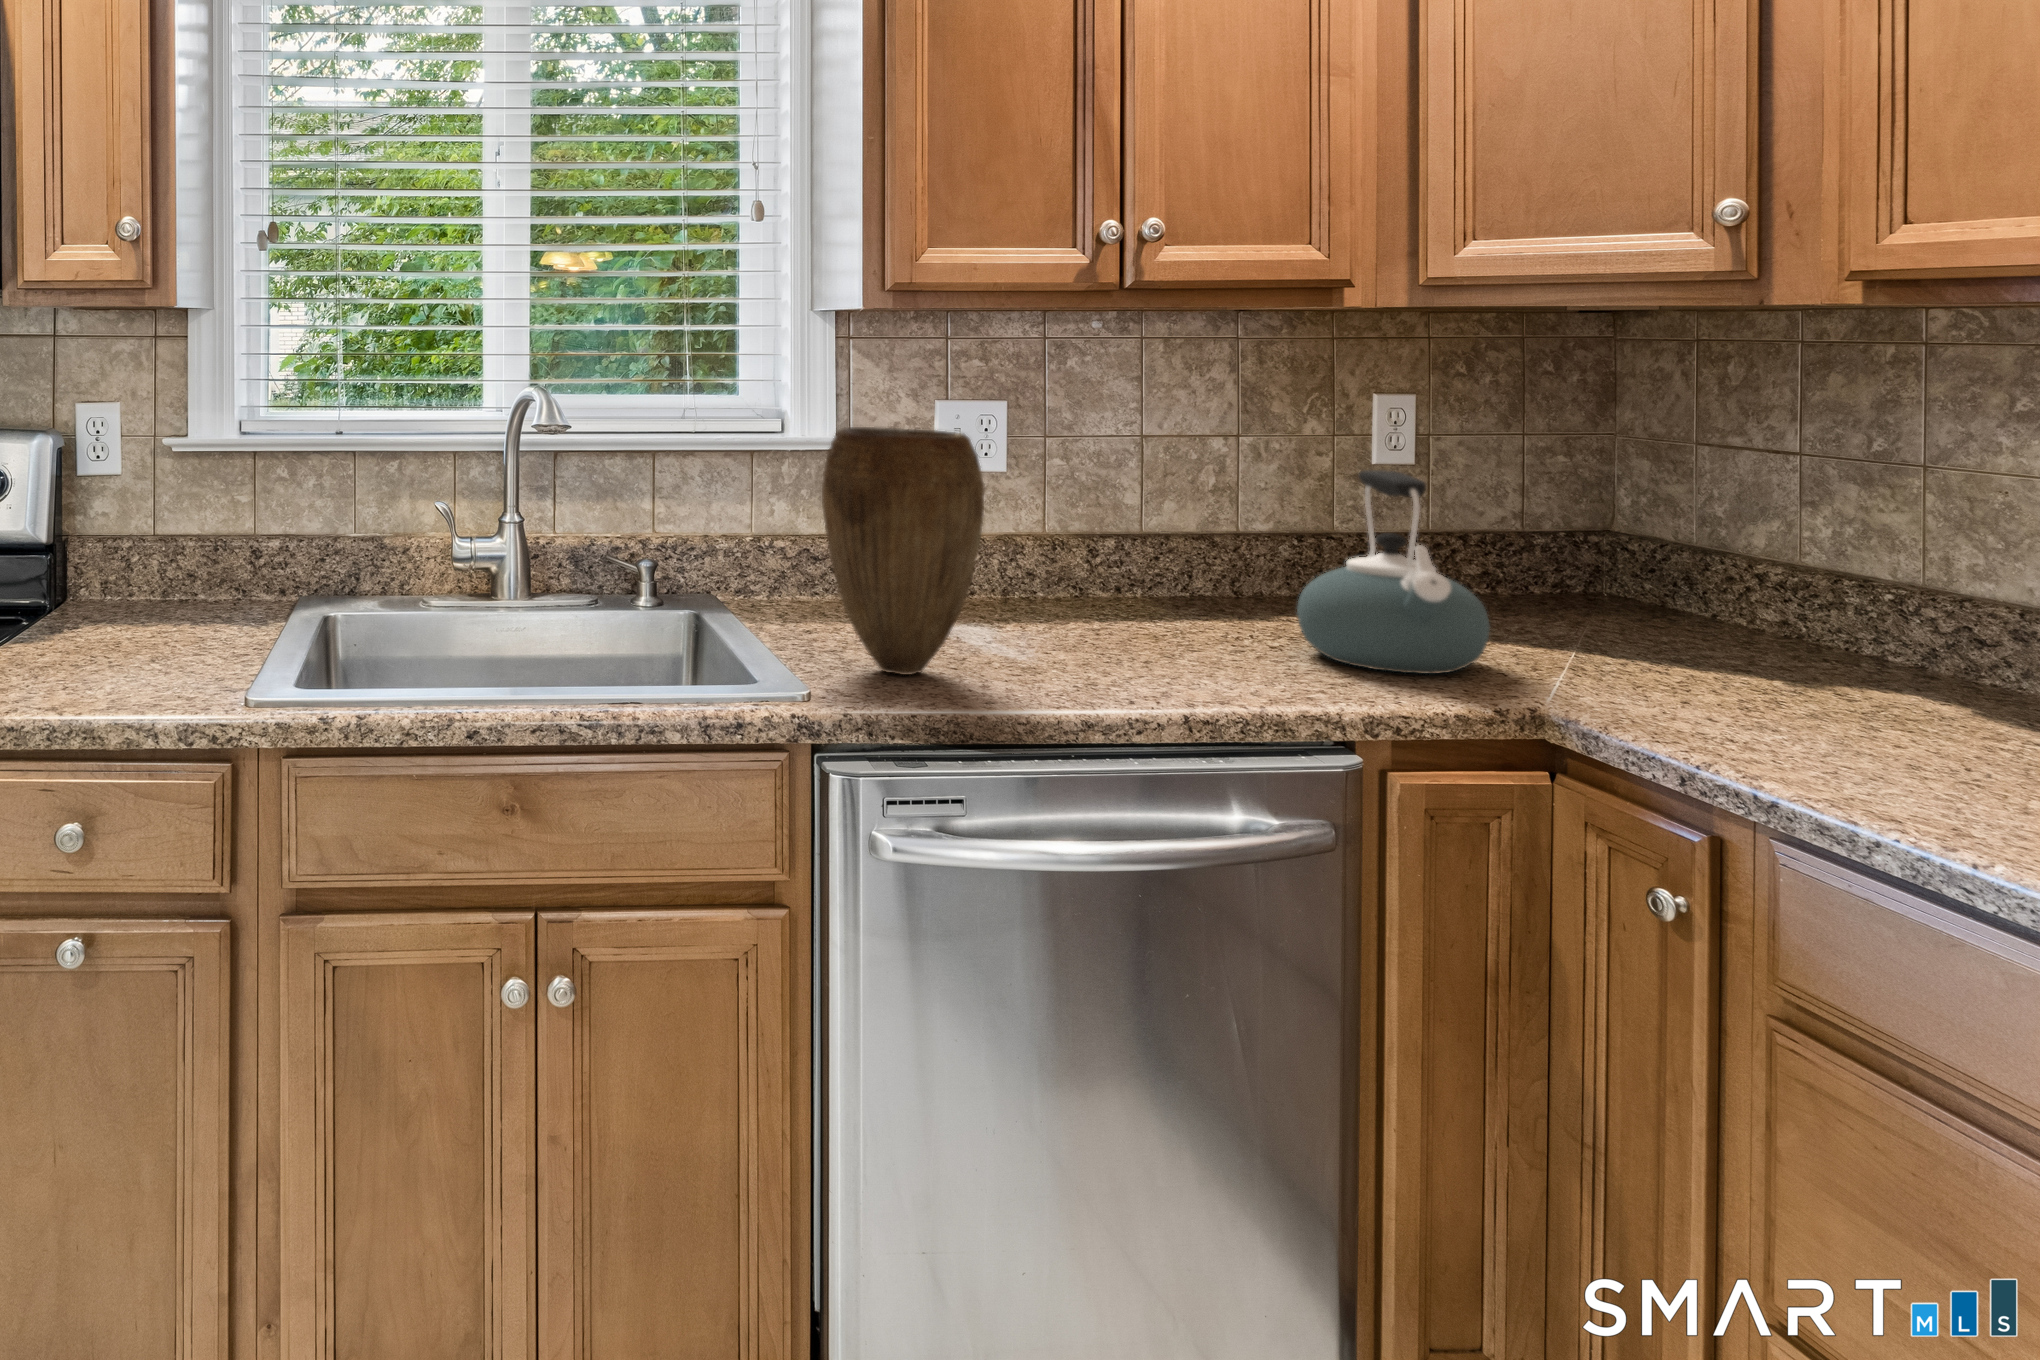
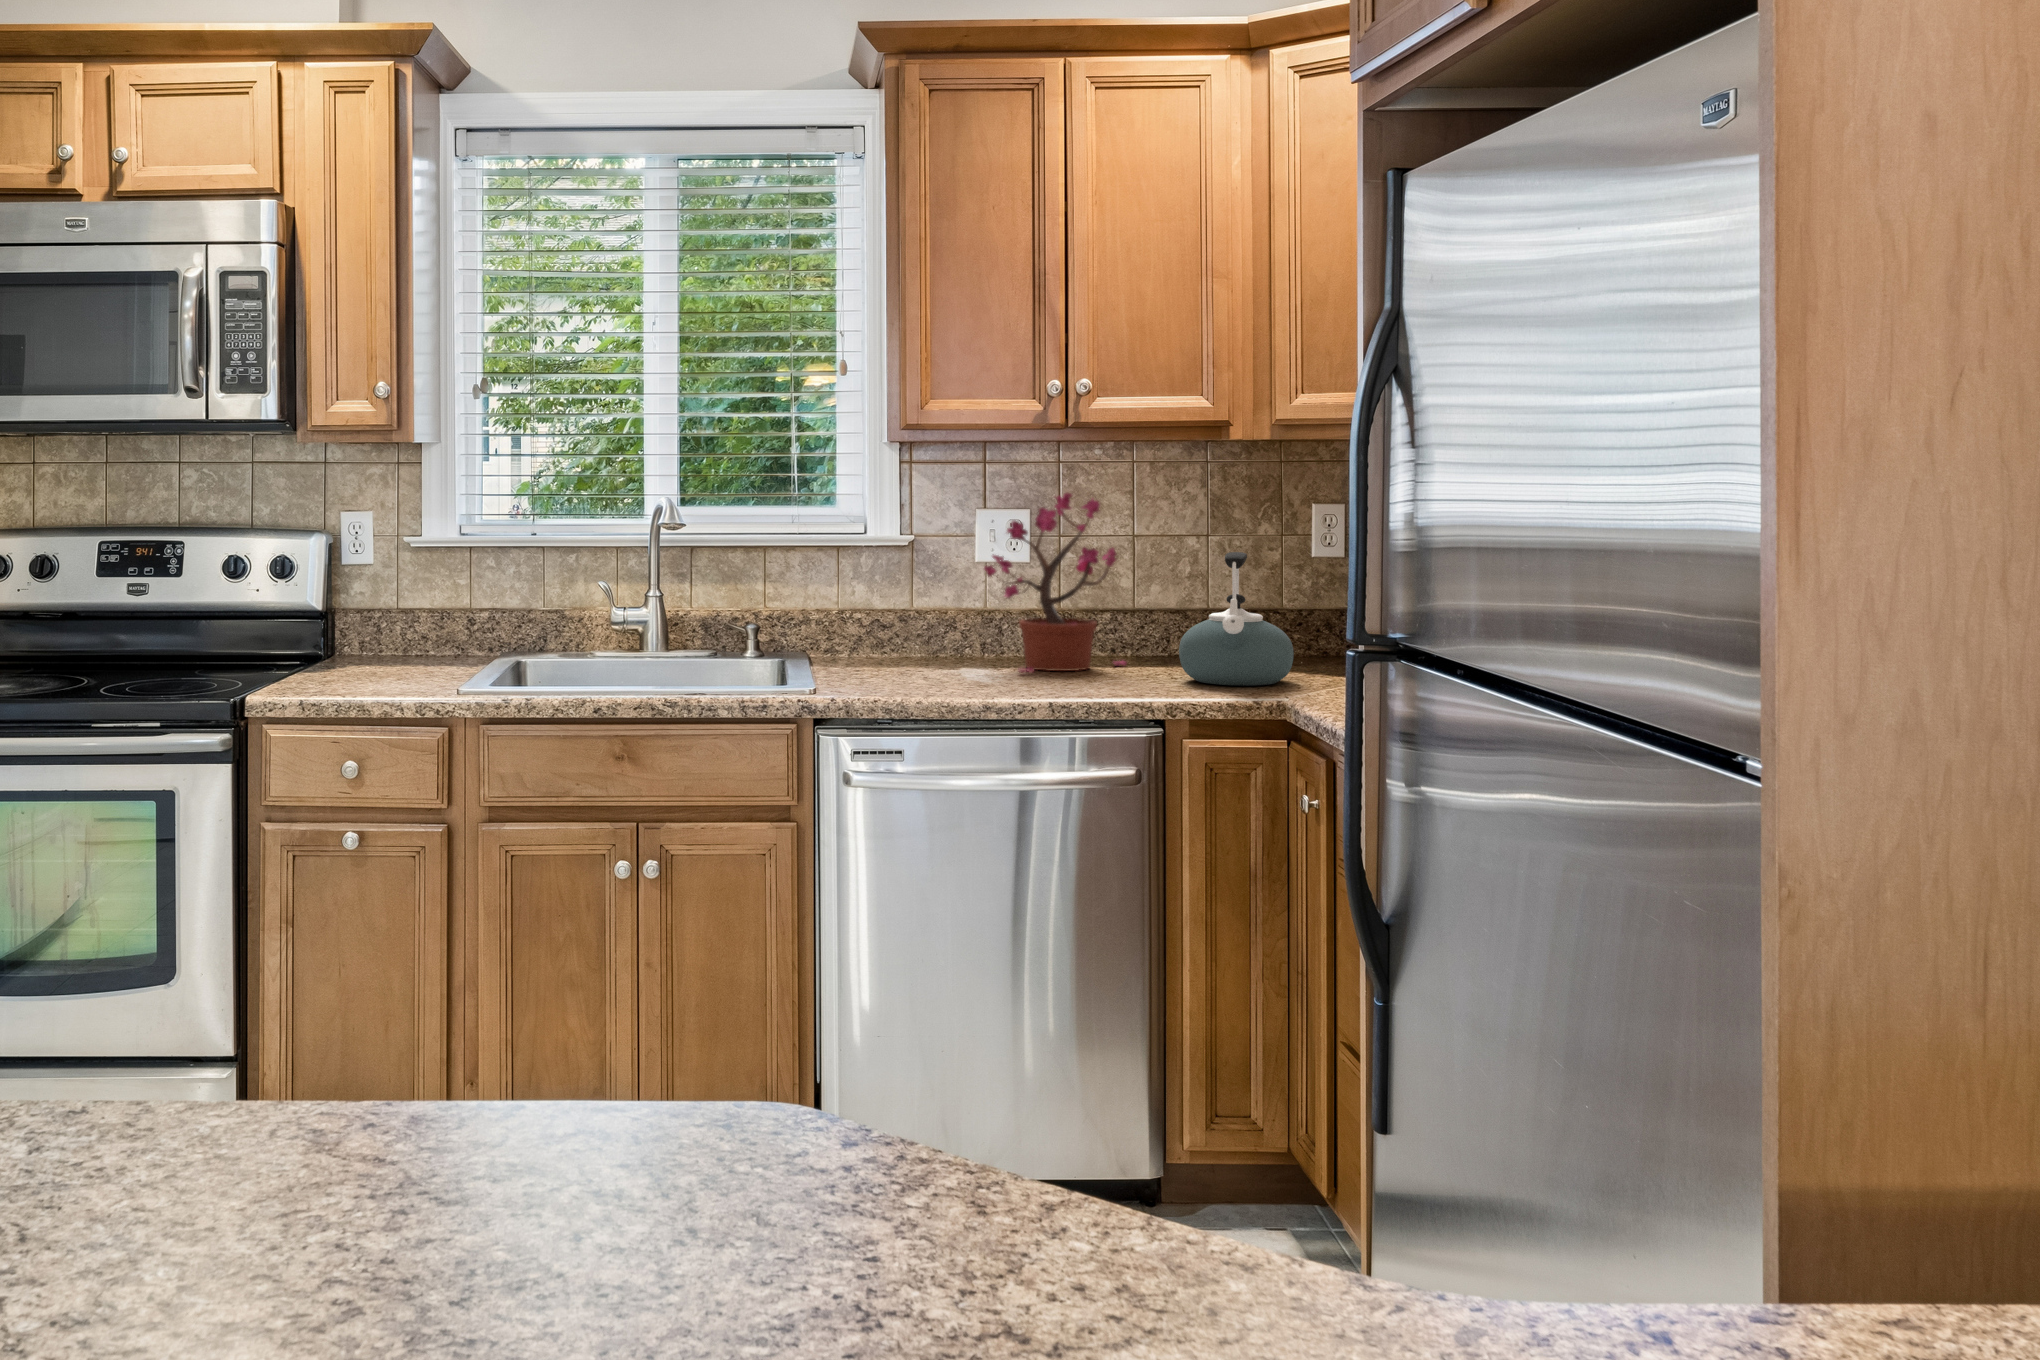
potted plant: none [969,379,1167,641] -> present [984,493,1126,673]
vase: present [822,427,984,675] -> none [842,523,946,685]

